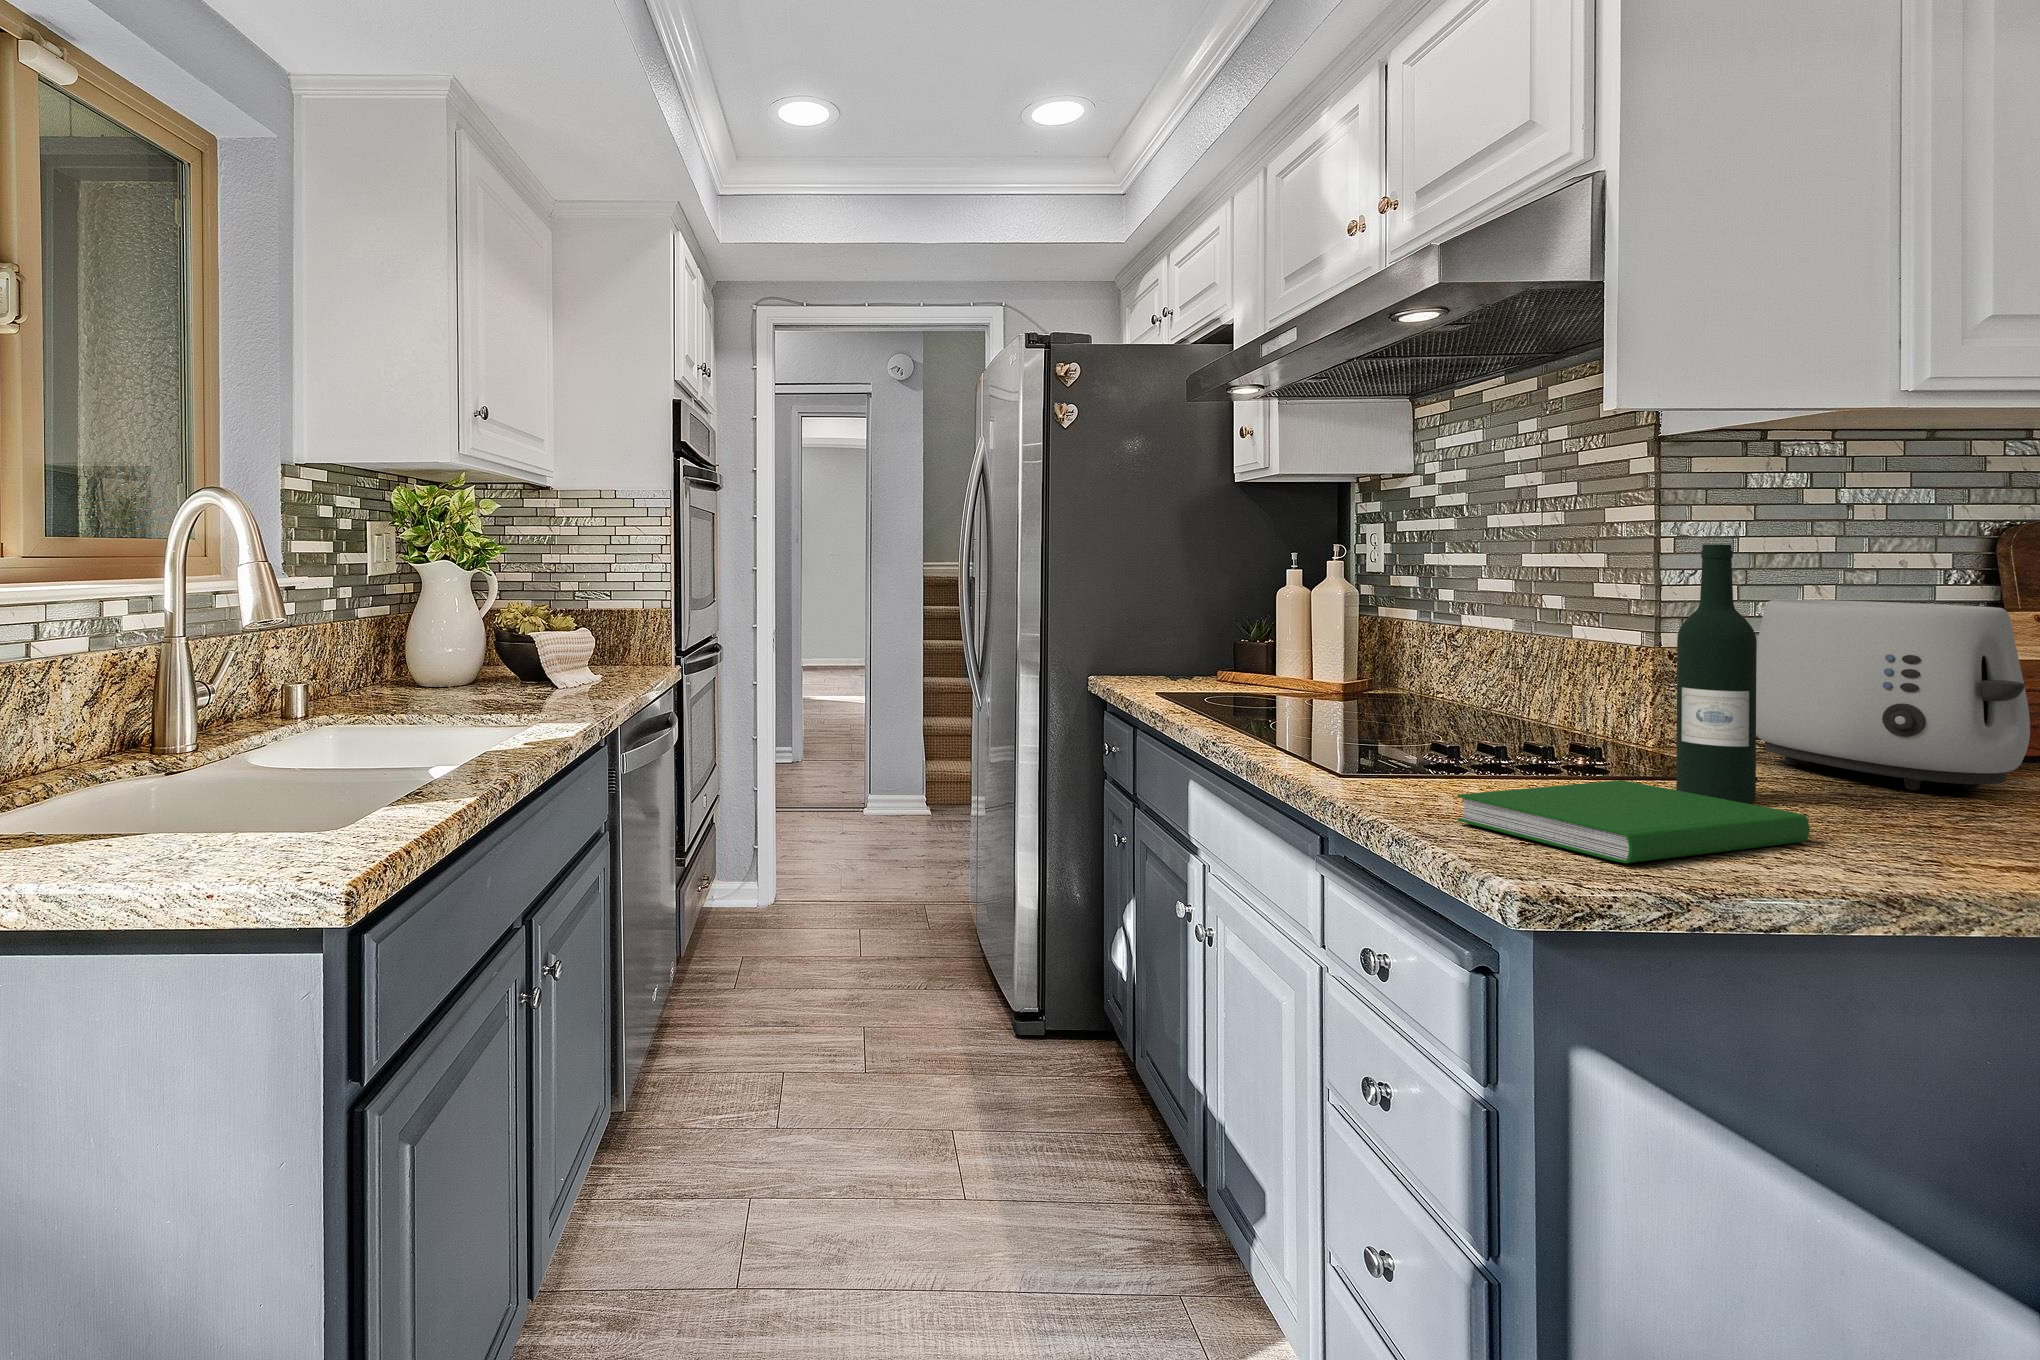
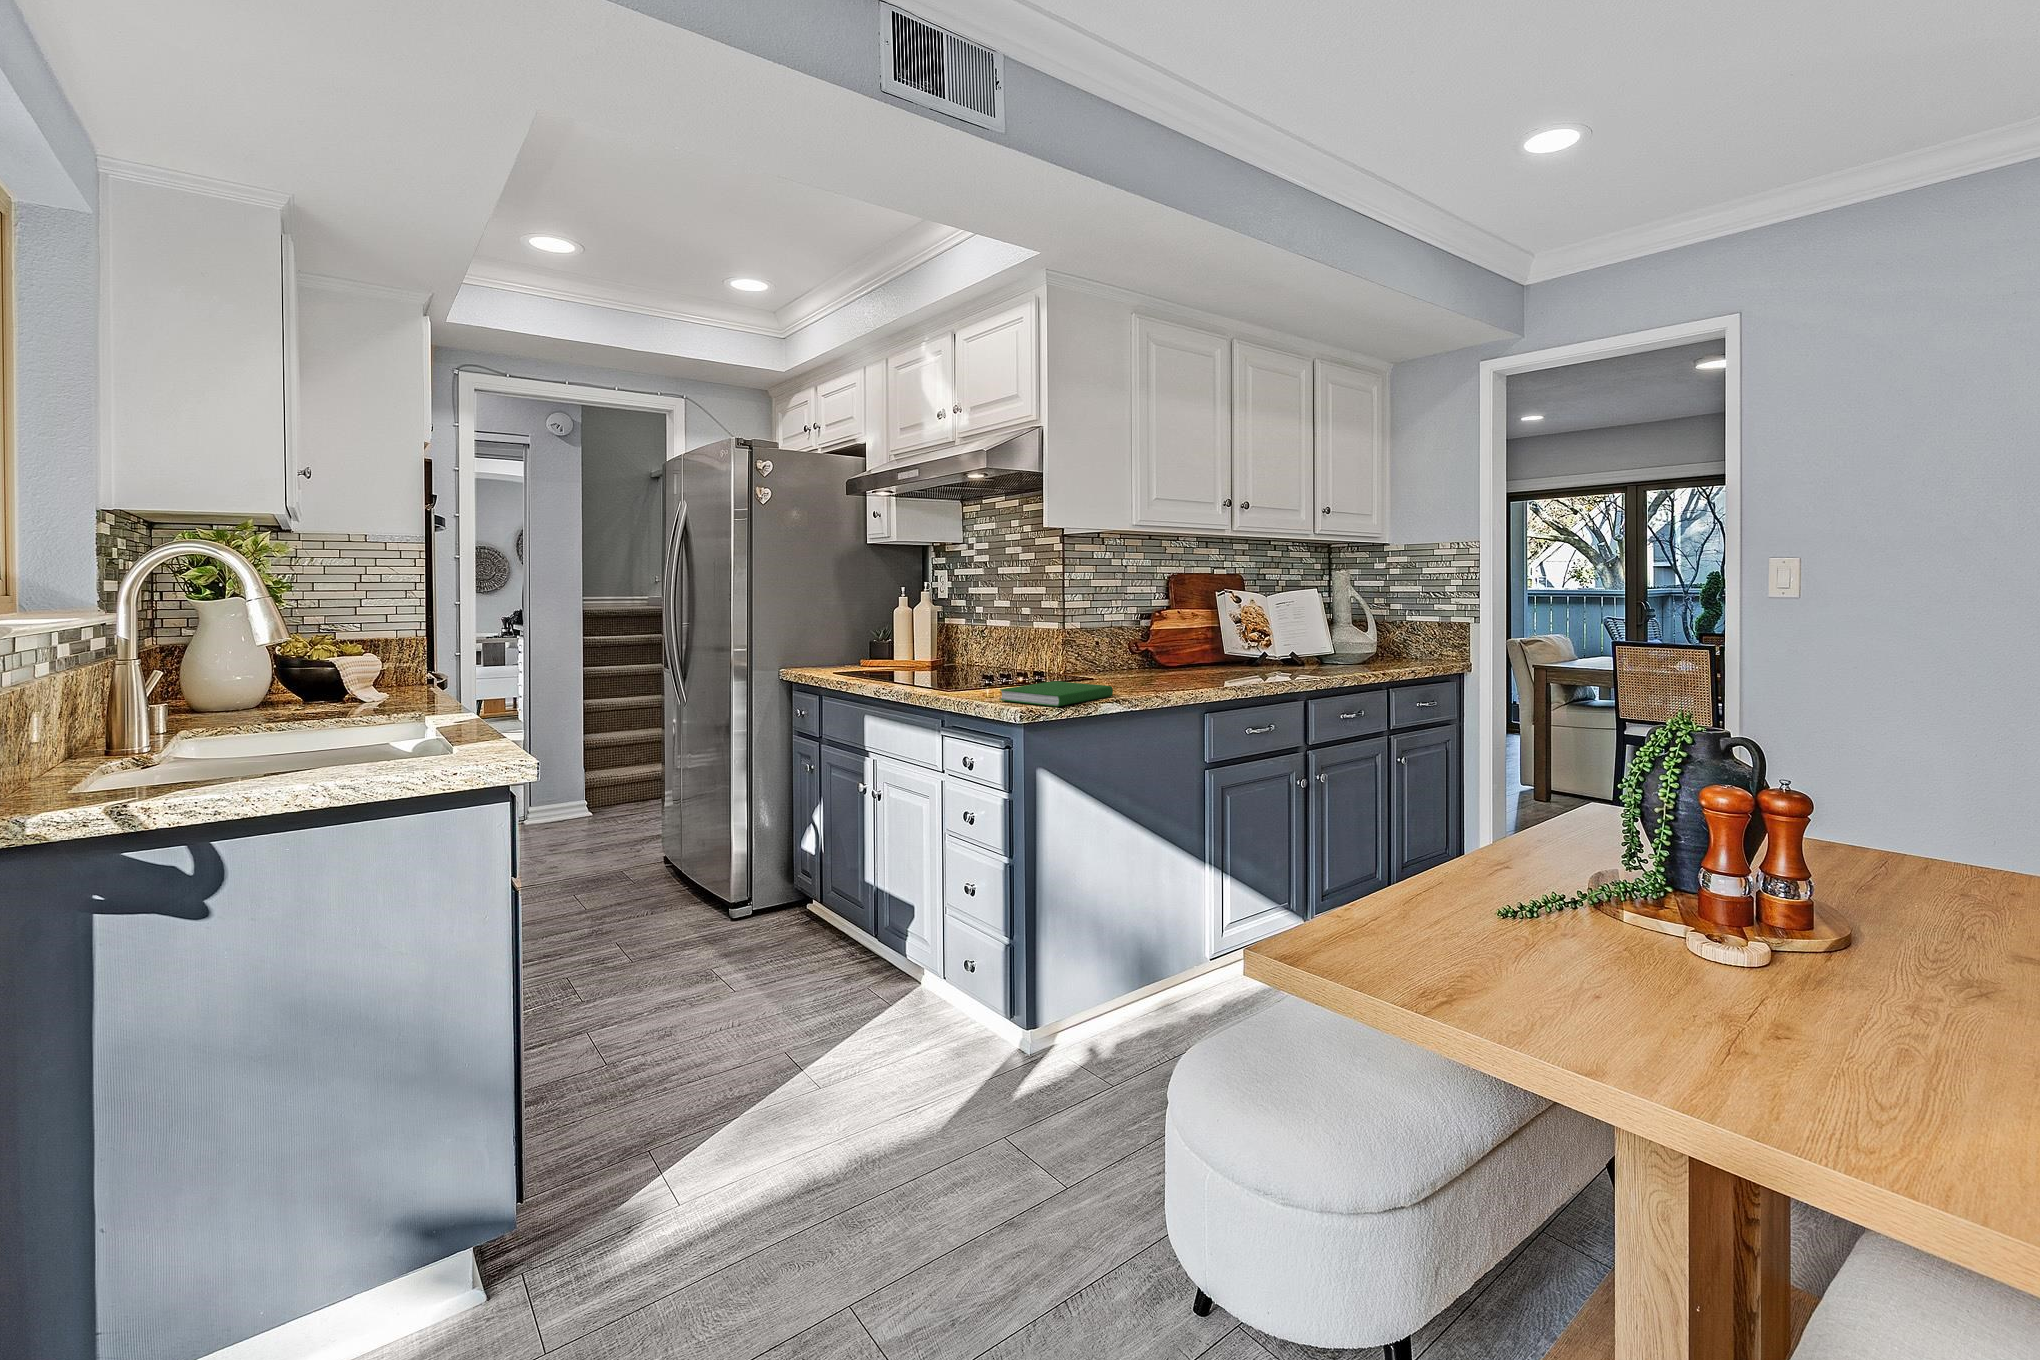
wine bottle: present [1676,544,1757,804] -> none [1073,586,1098,688]
toaster: present [1756,600,2030,790] -> none [1097,607,1179,679]

